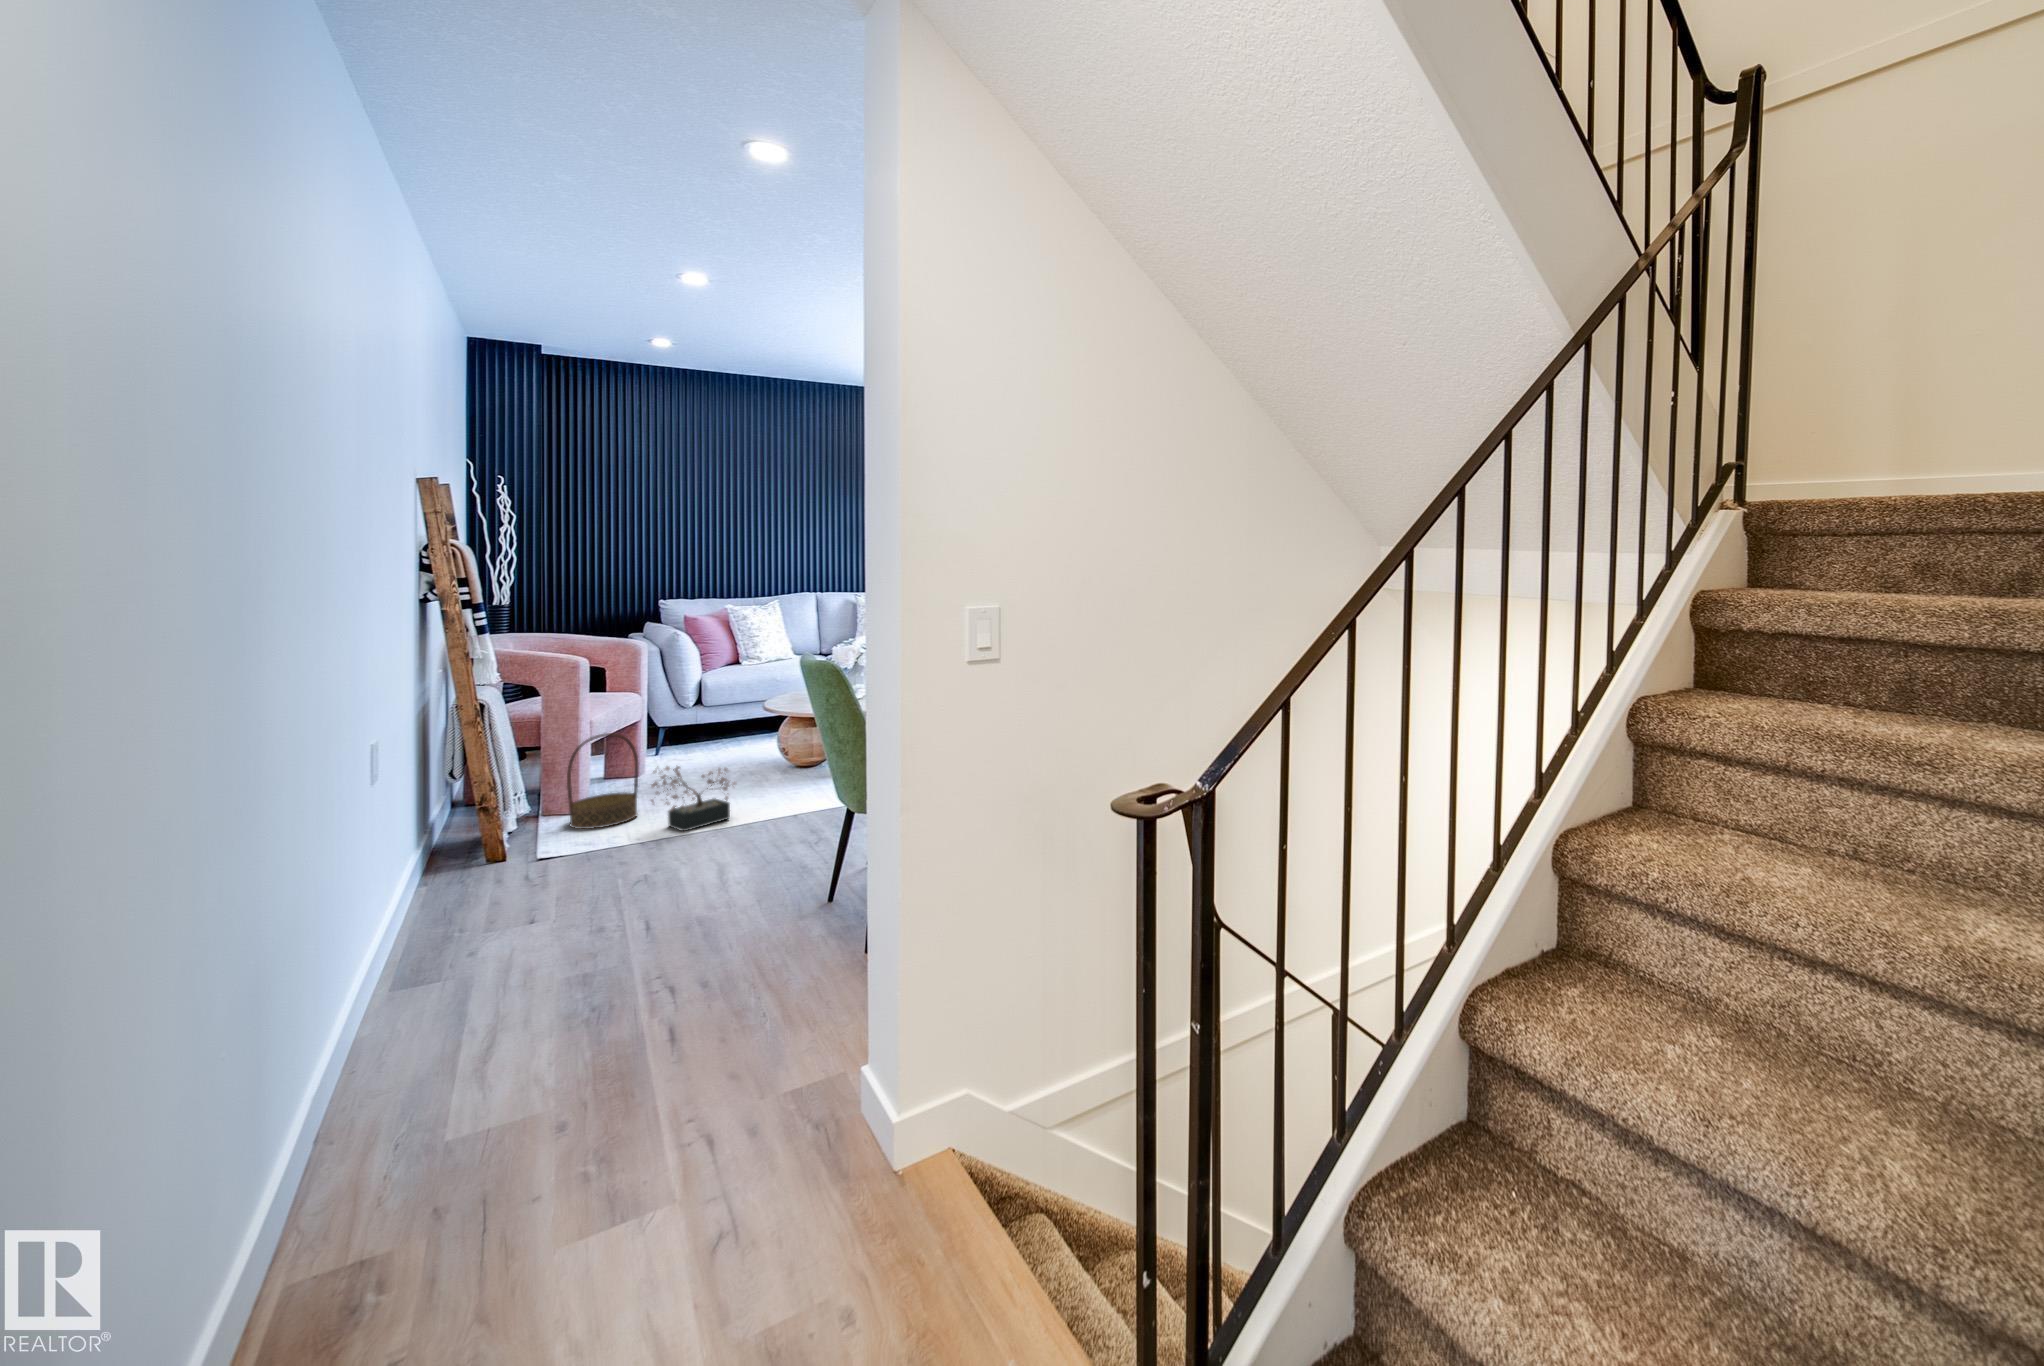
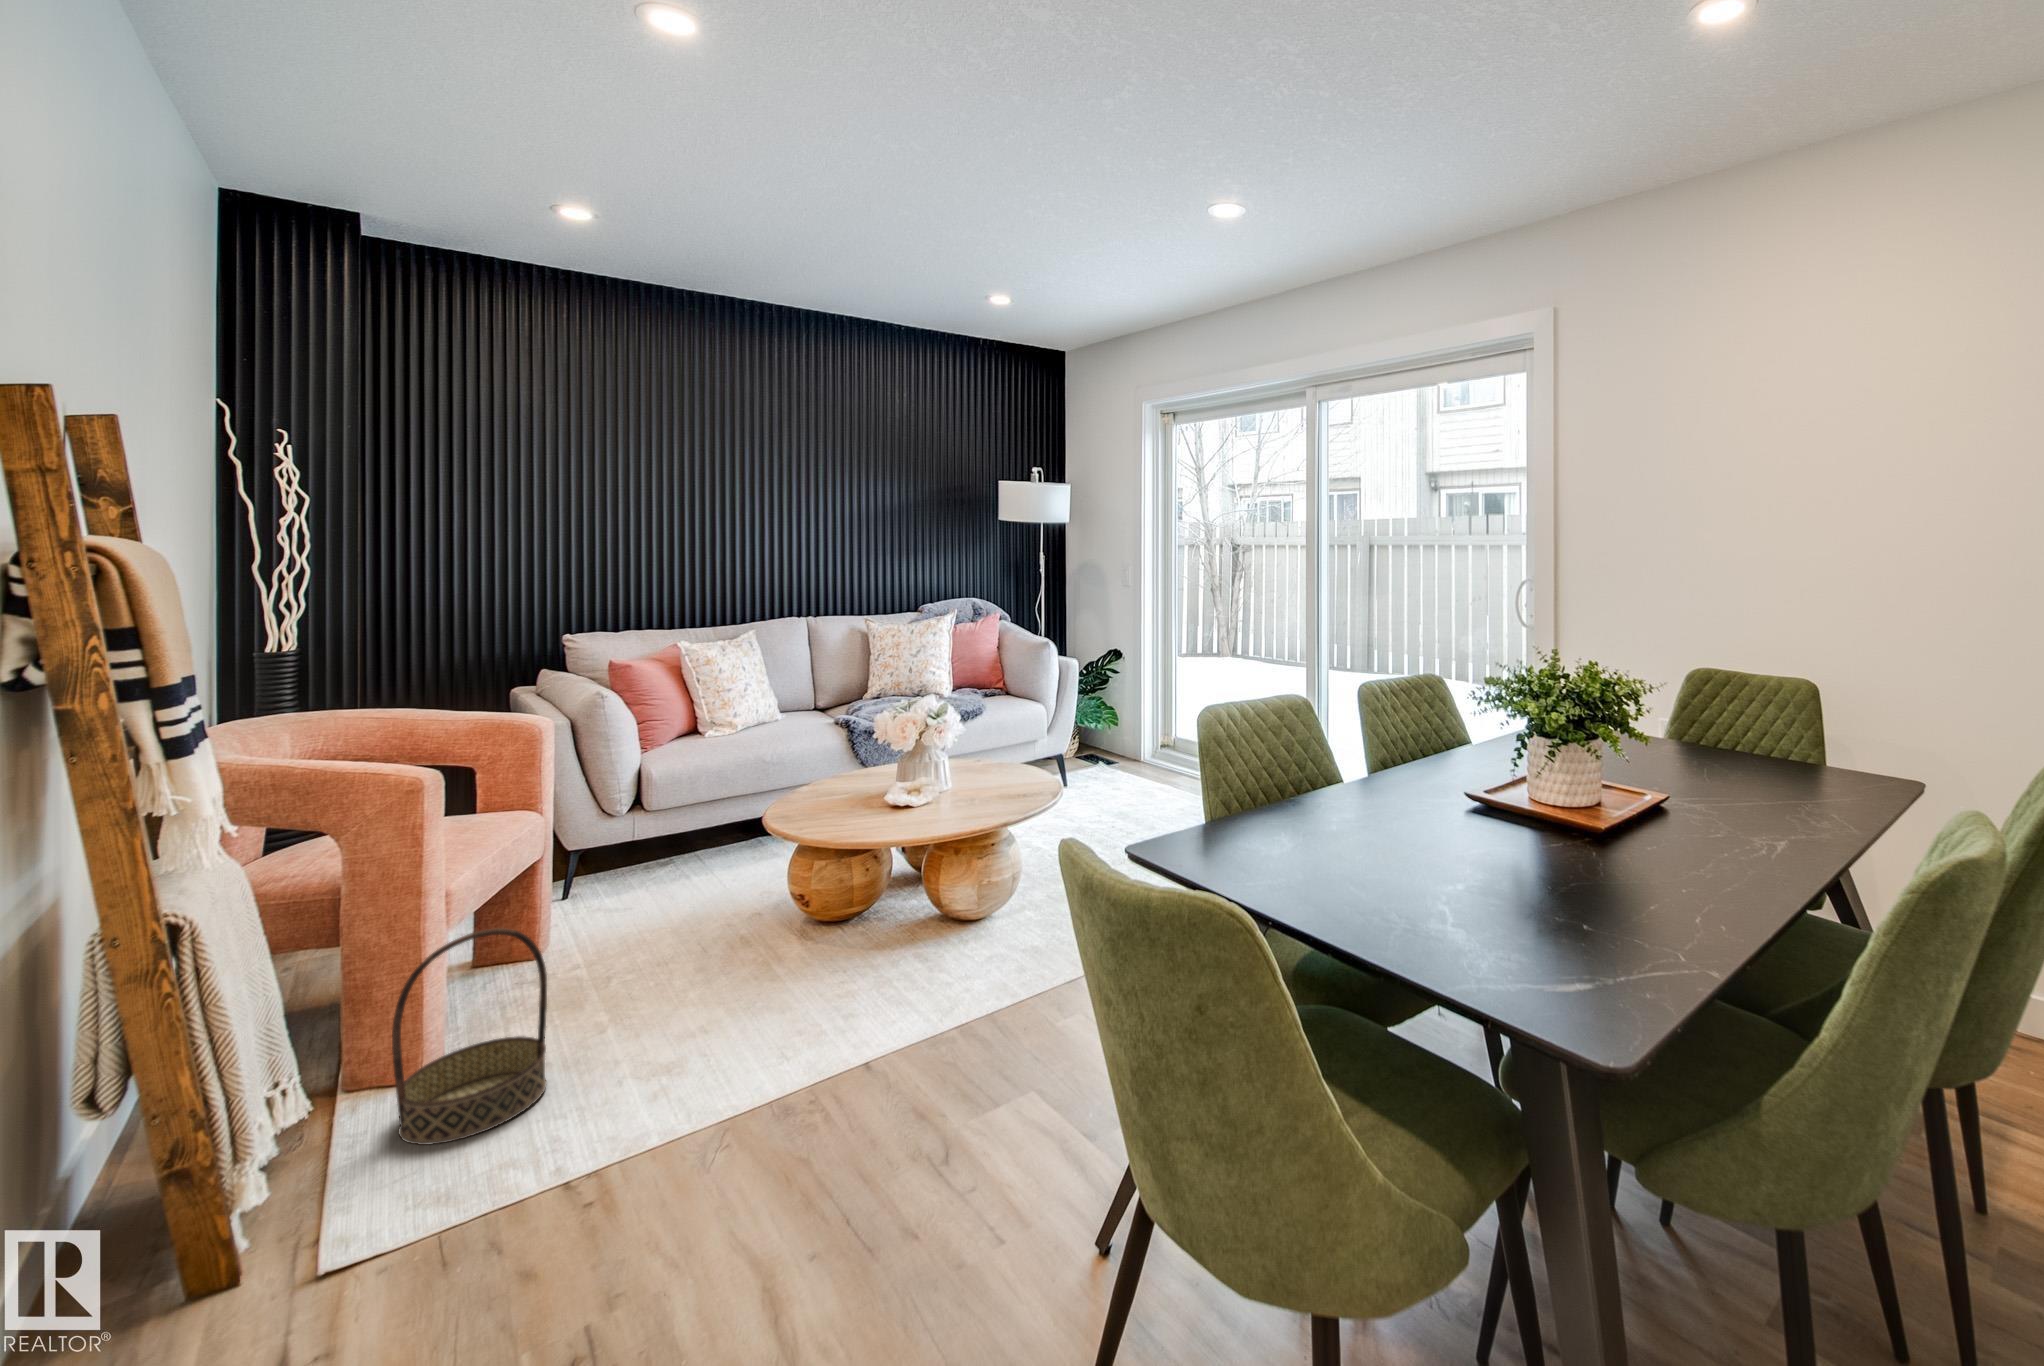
decorative plant: present [651,766,735,831] -> none [579,983,750,1141]

